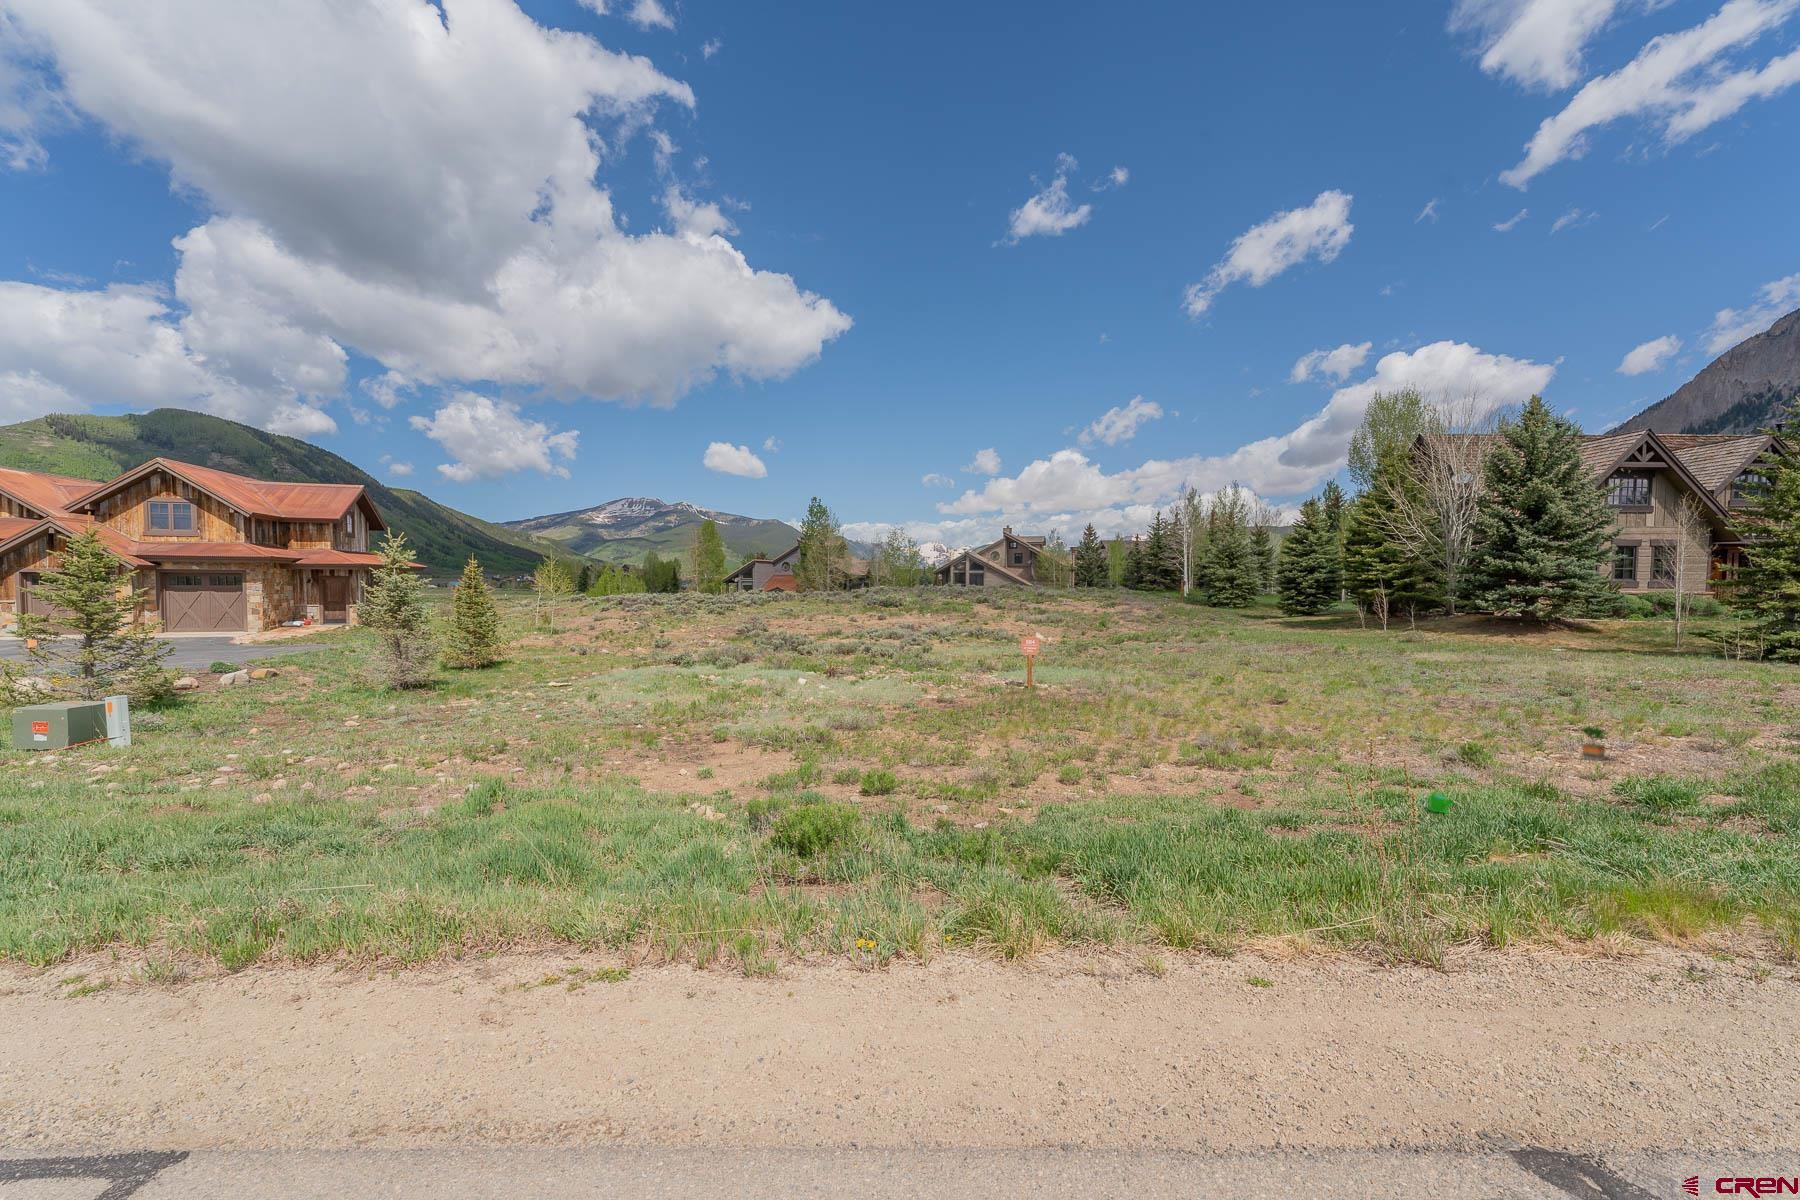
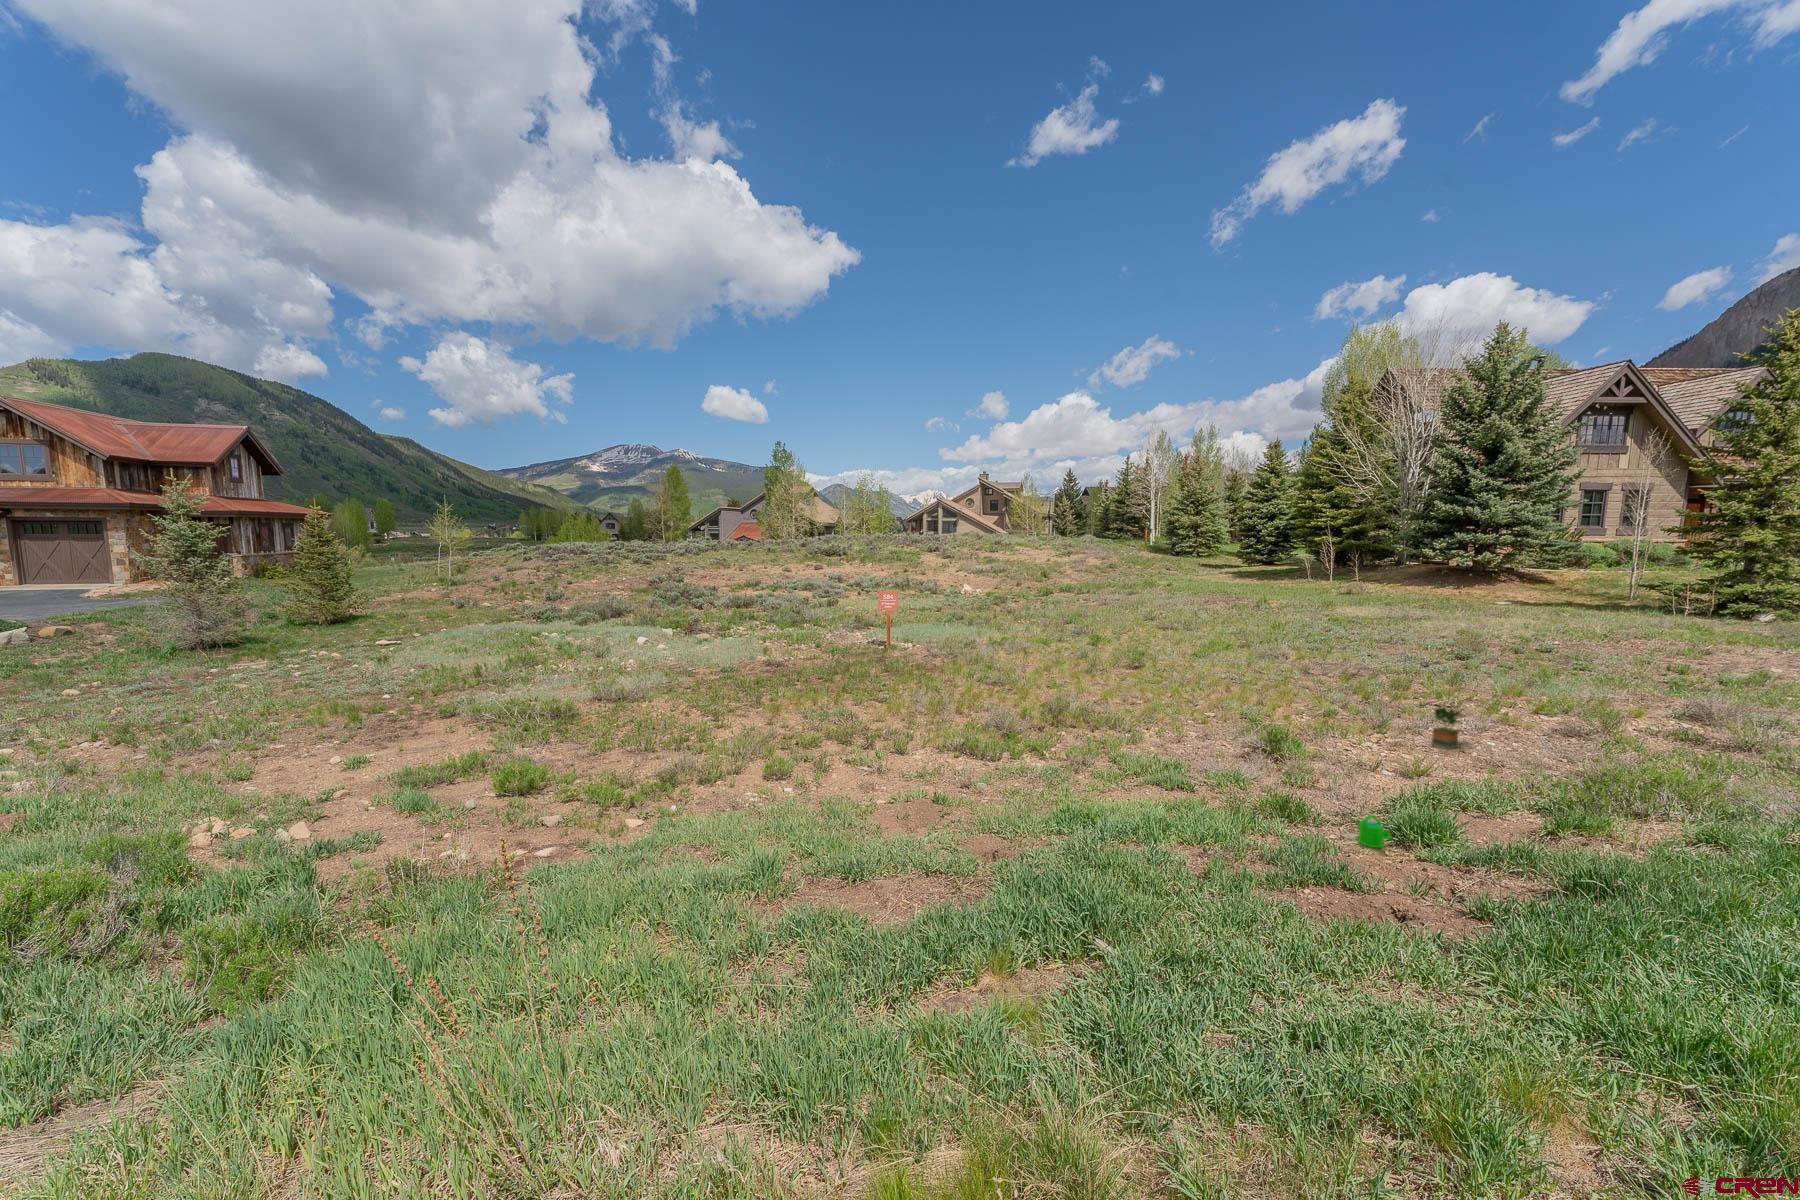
watering can: present [1427,789,1453,813] -> present [1357,815,1390,848]

